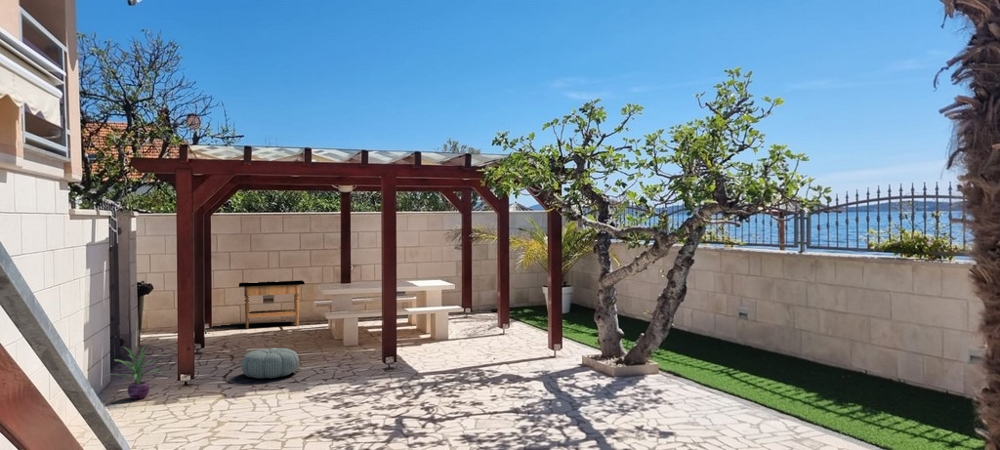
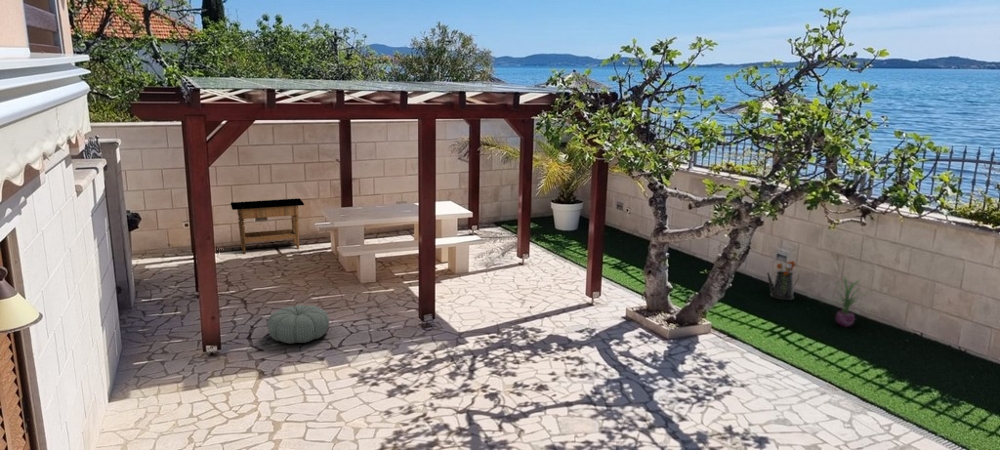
watering can: none [726,315,759,353] -> present [767,261,795,300]
decorative plant: present [116,345,162,399] -> present [833,277,857,326]

